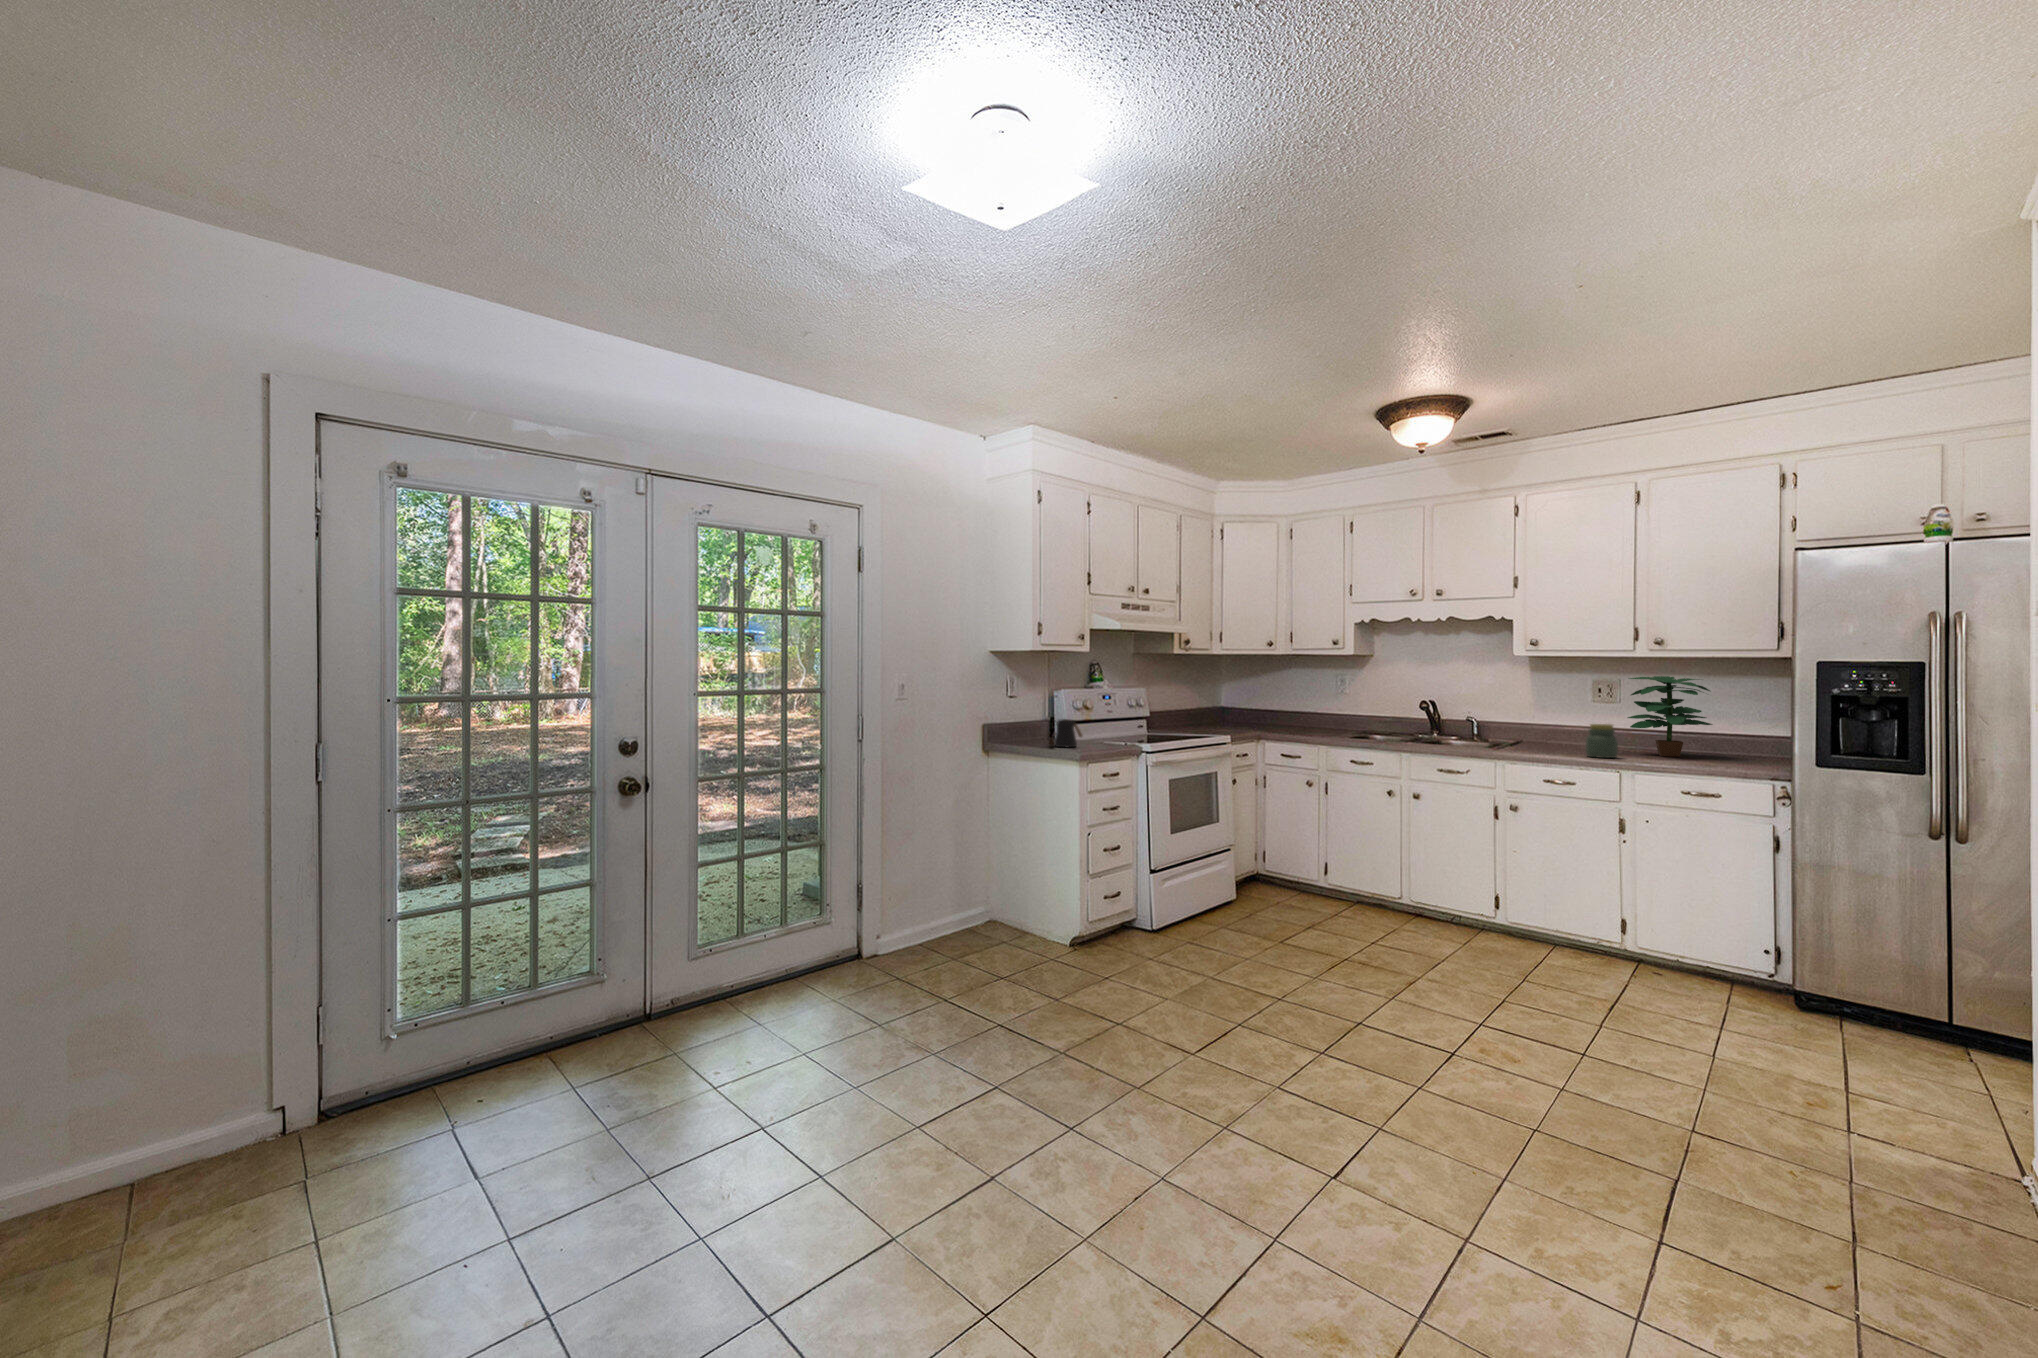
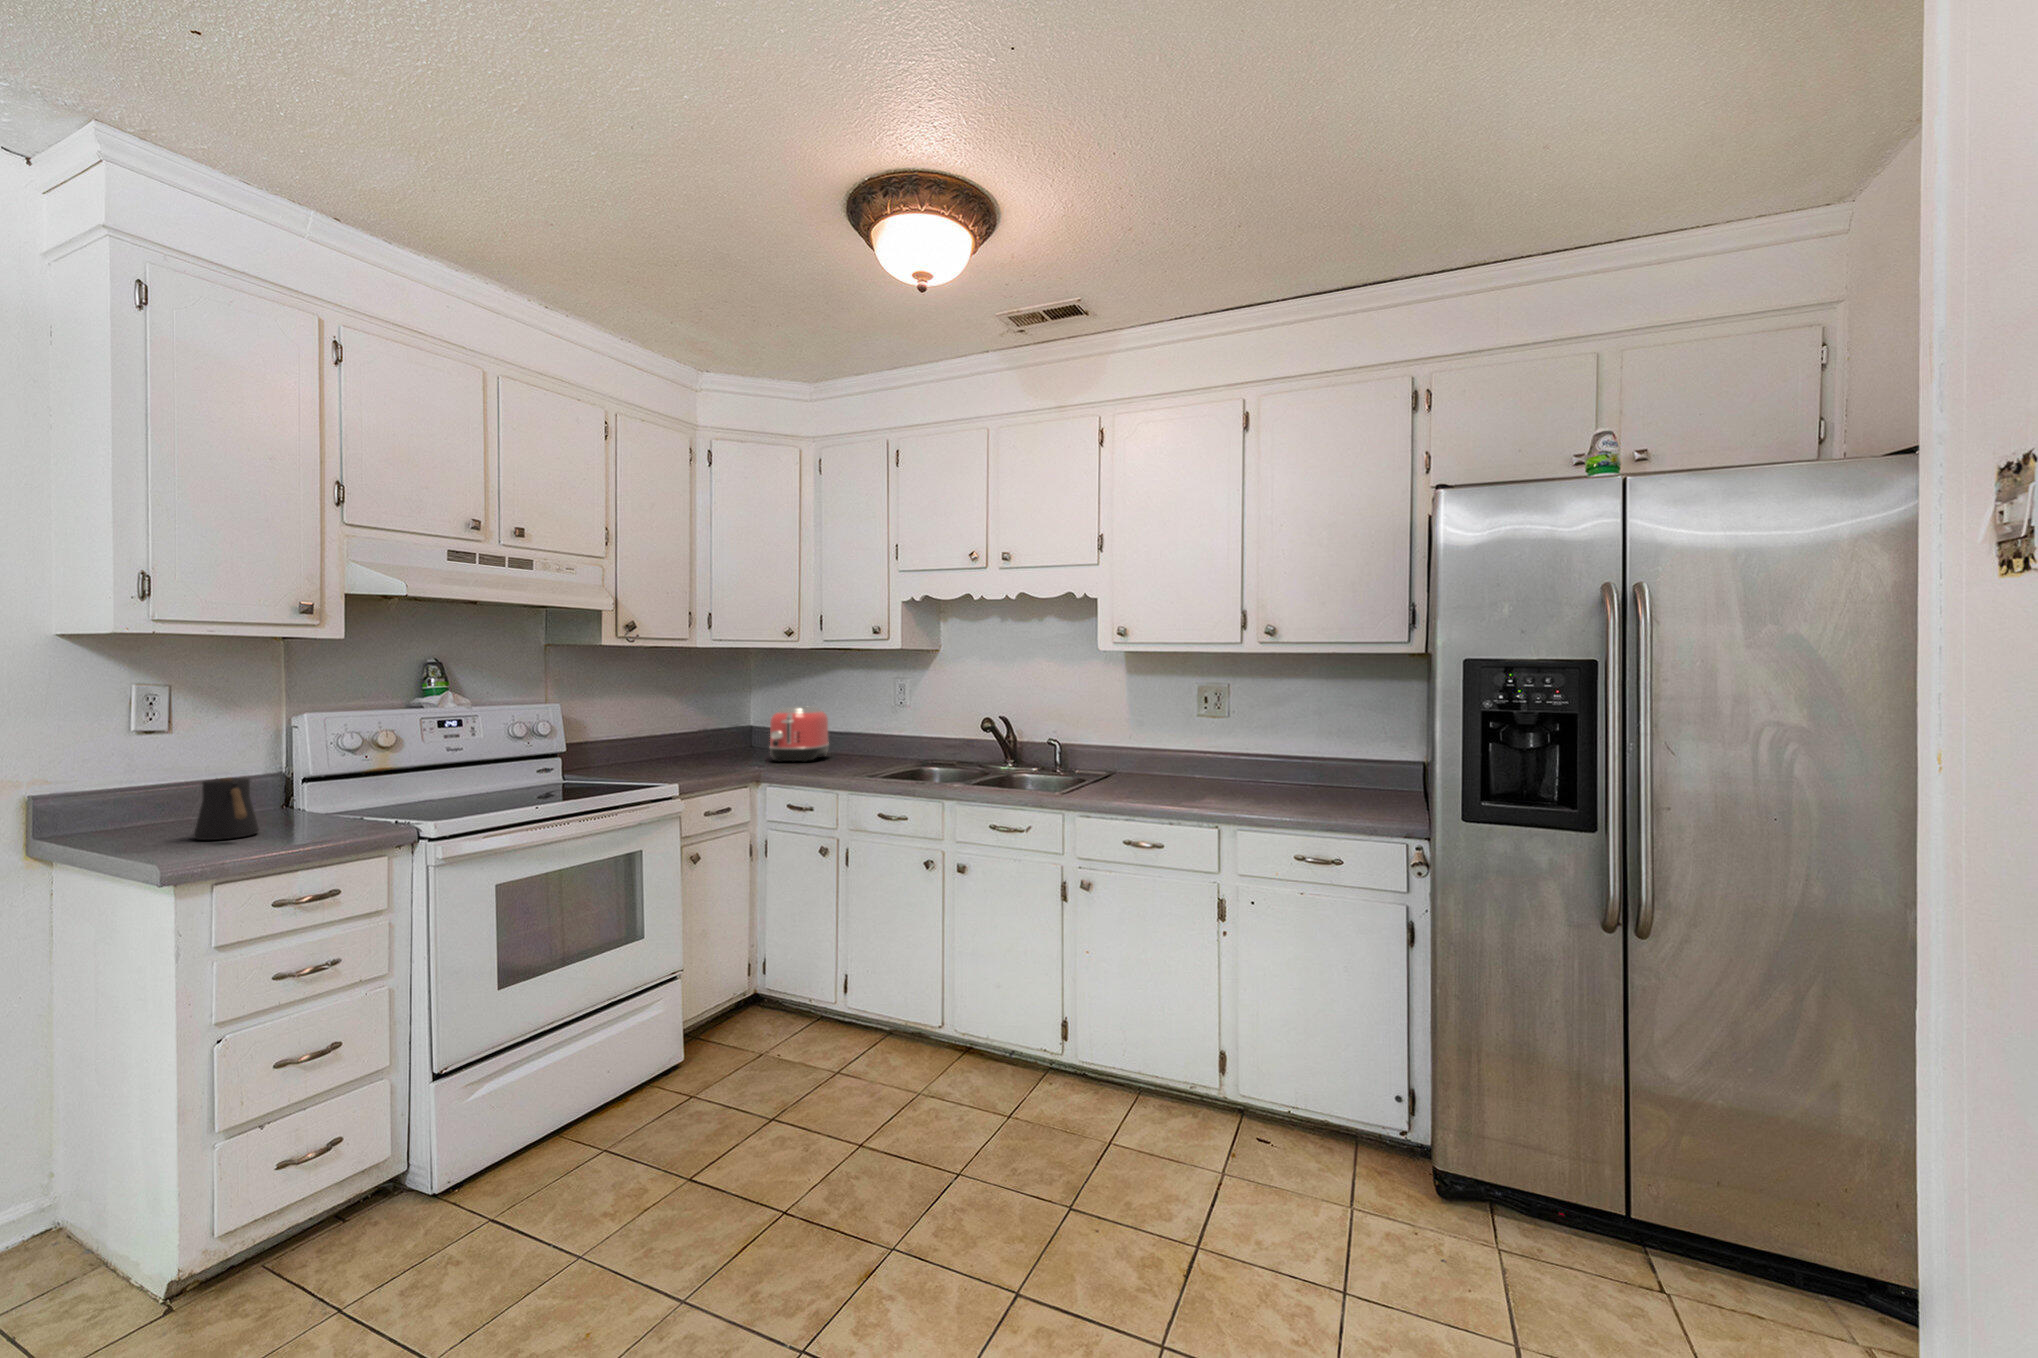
potted plant: present [1628,676,1712,757] -> none [1234,679,1335,796]
toaster: none [1251,694,1289,730] -> present [770,706,829,762]
jar: present [1586,724,1618,758] -> none [1177,753,1218,806]

